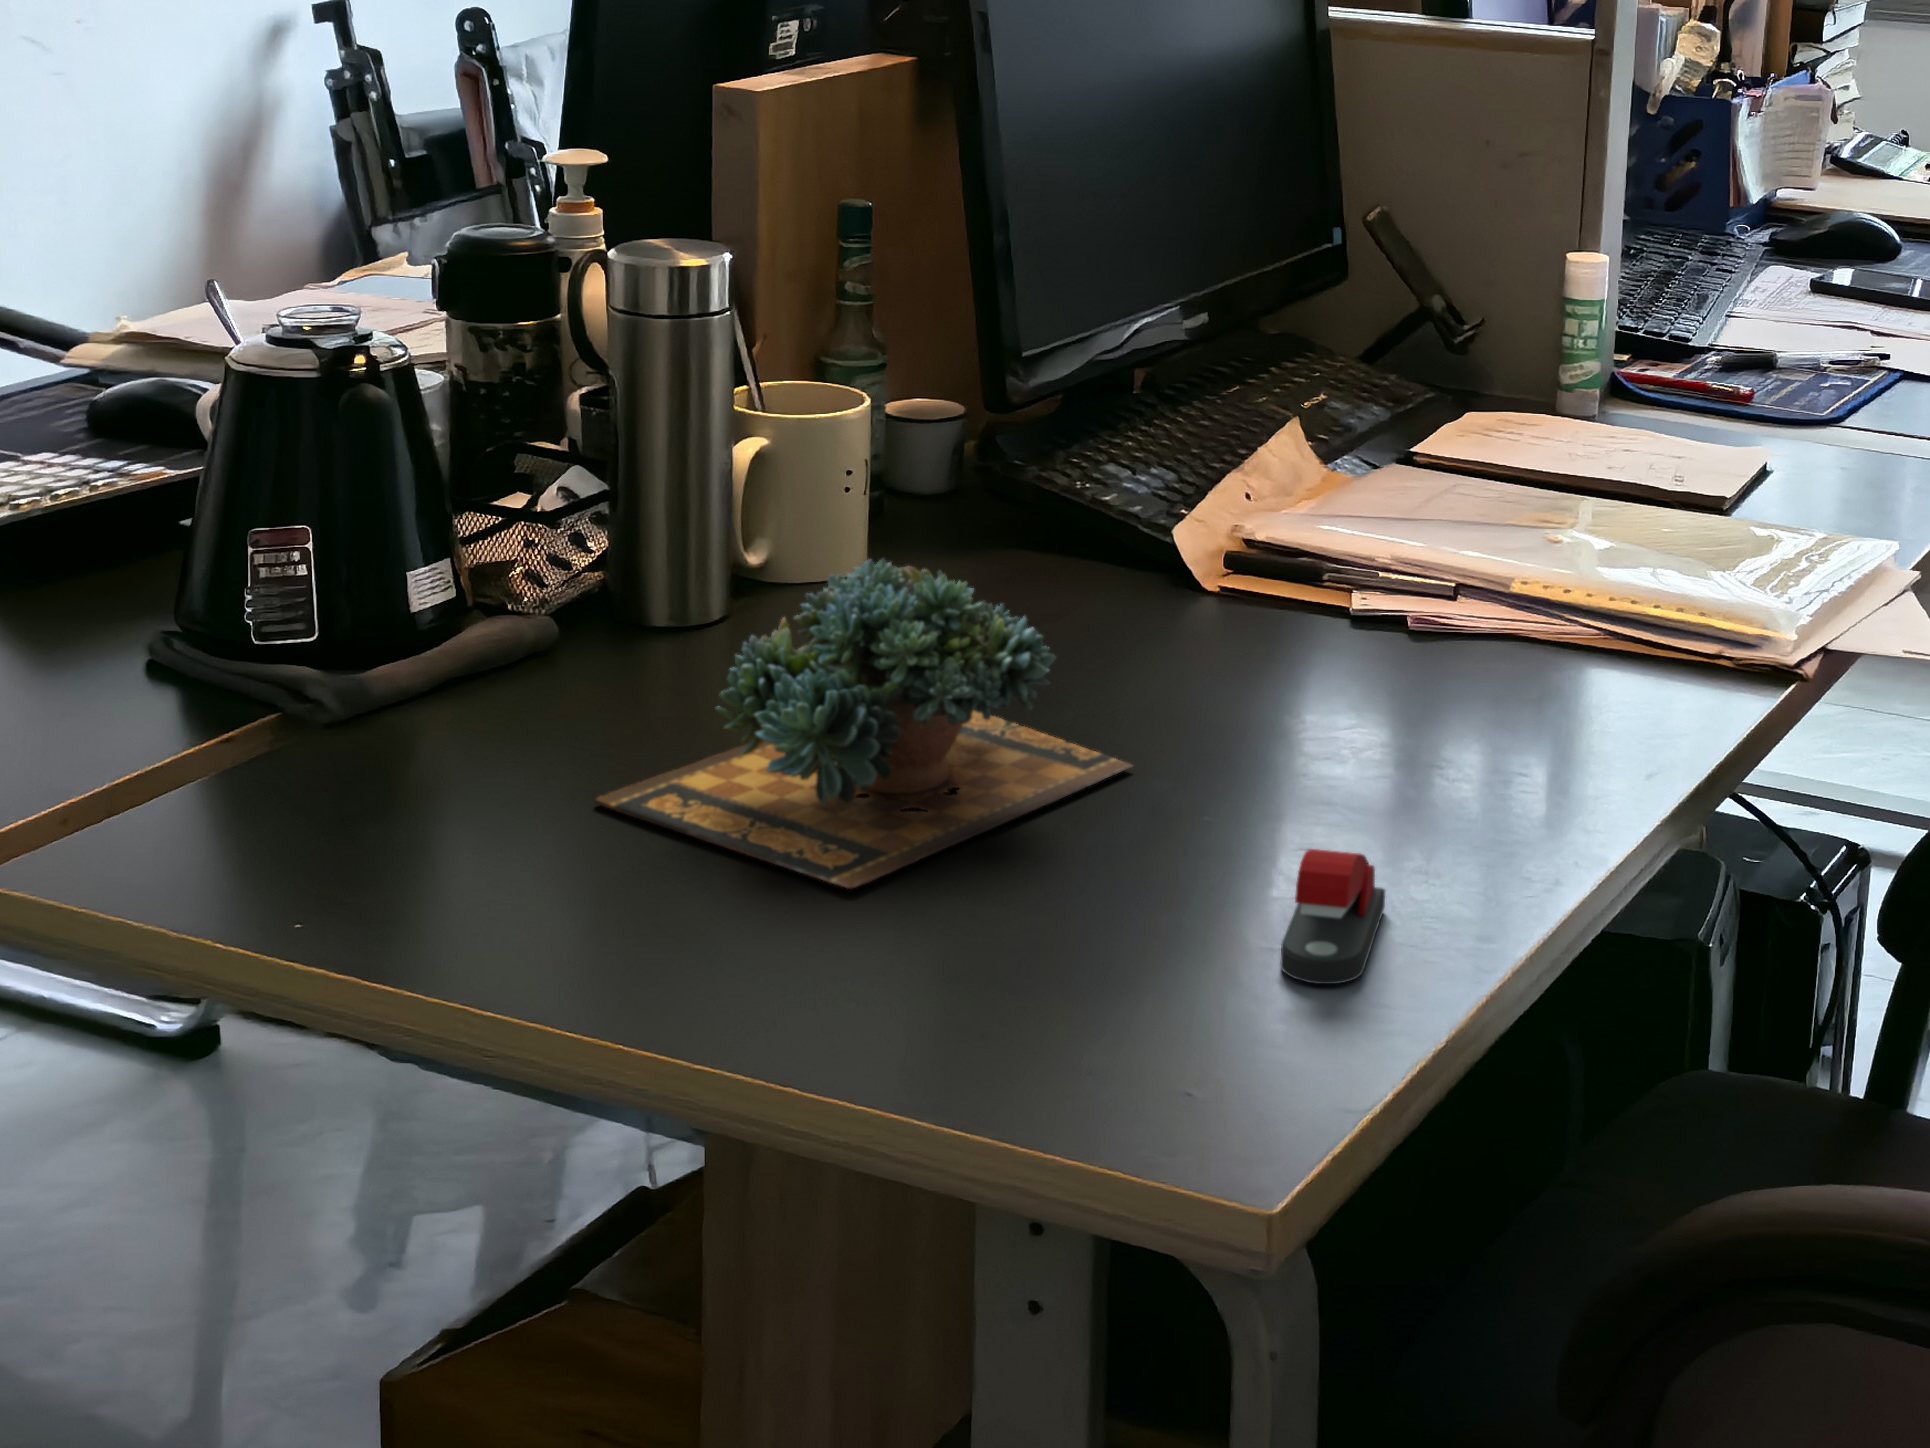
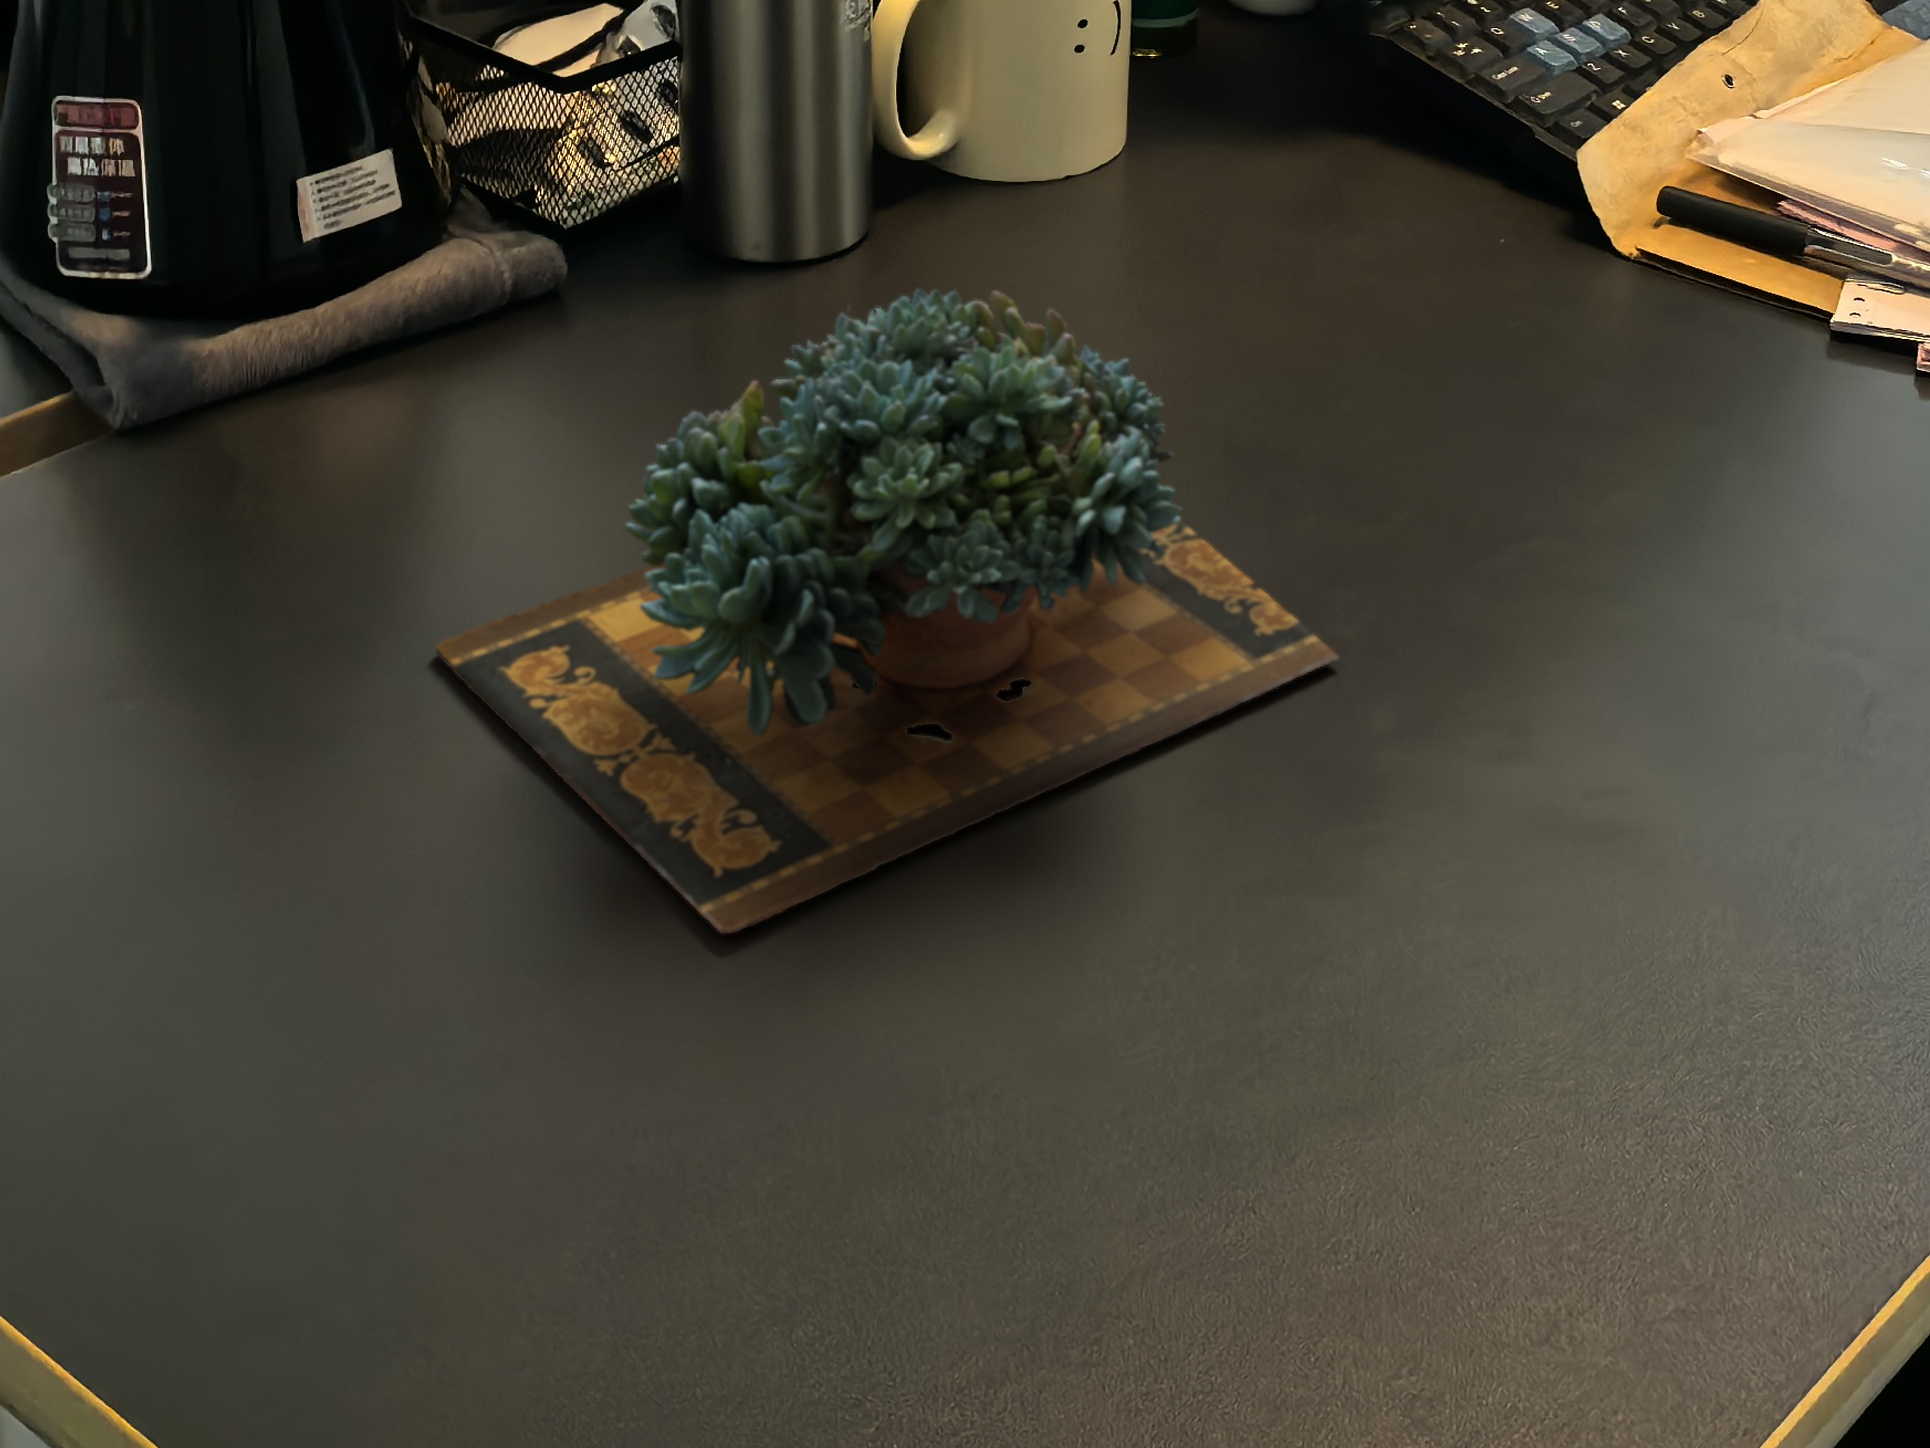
stapler: present [1280,849,1385,984] -> none [1389,1015,1644,1334]

